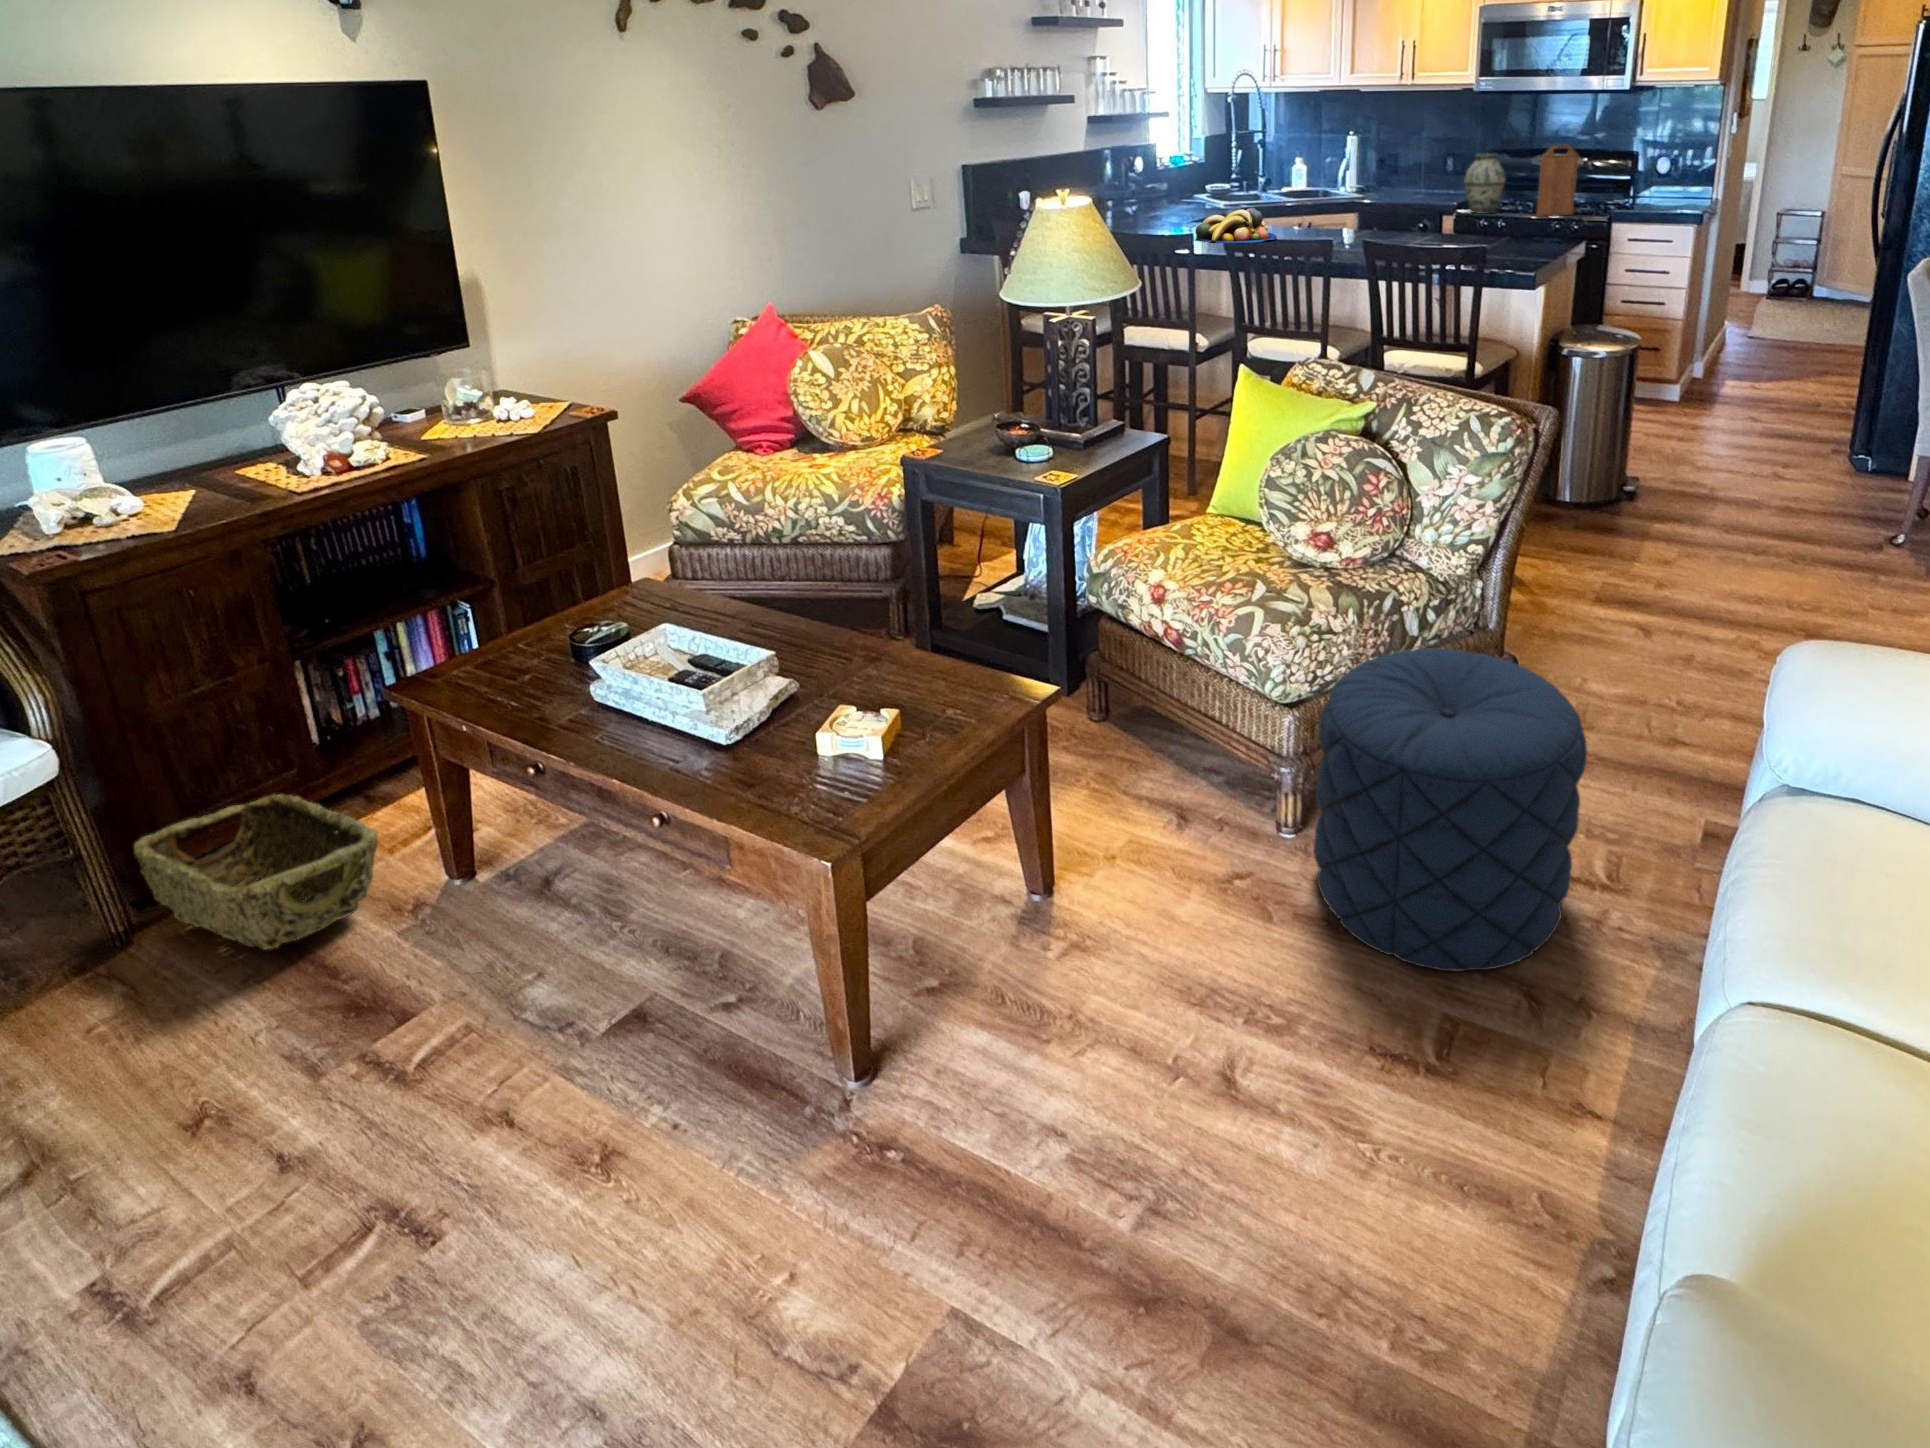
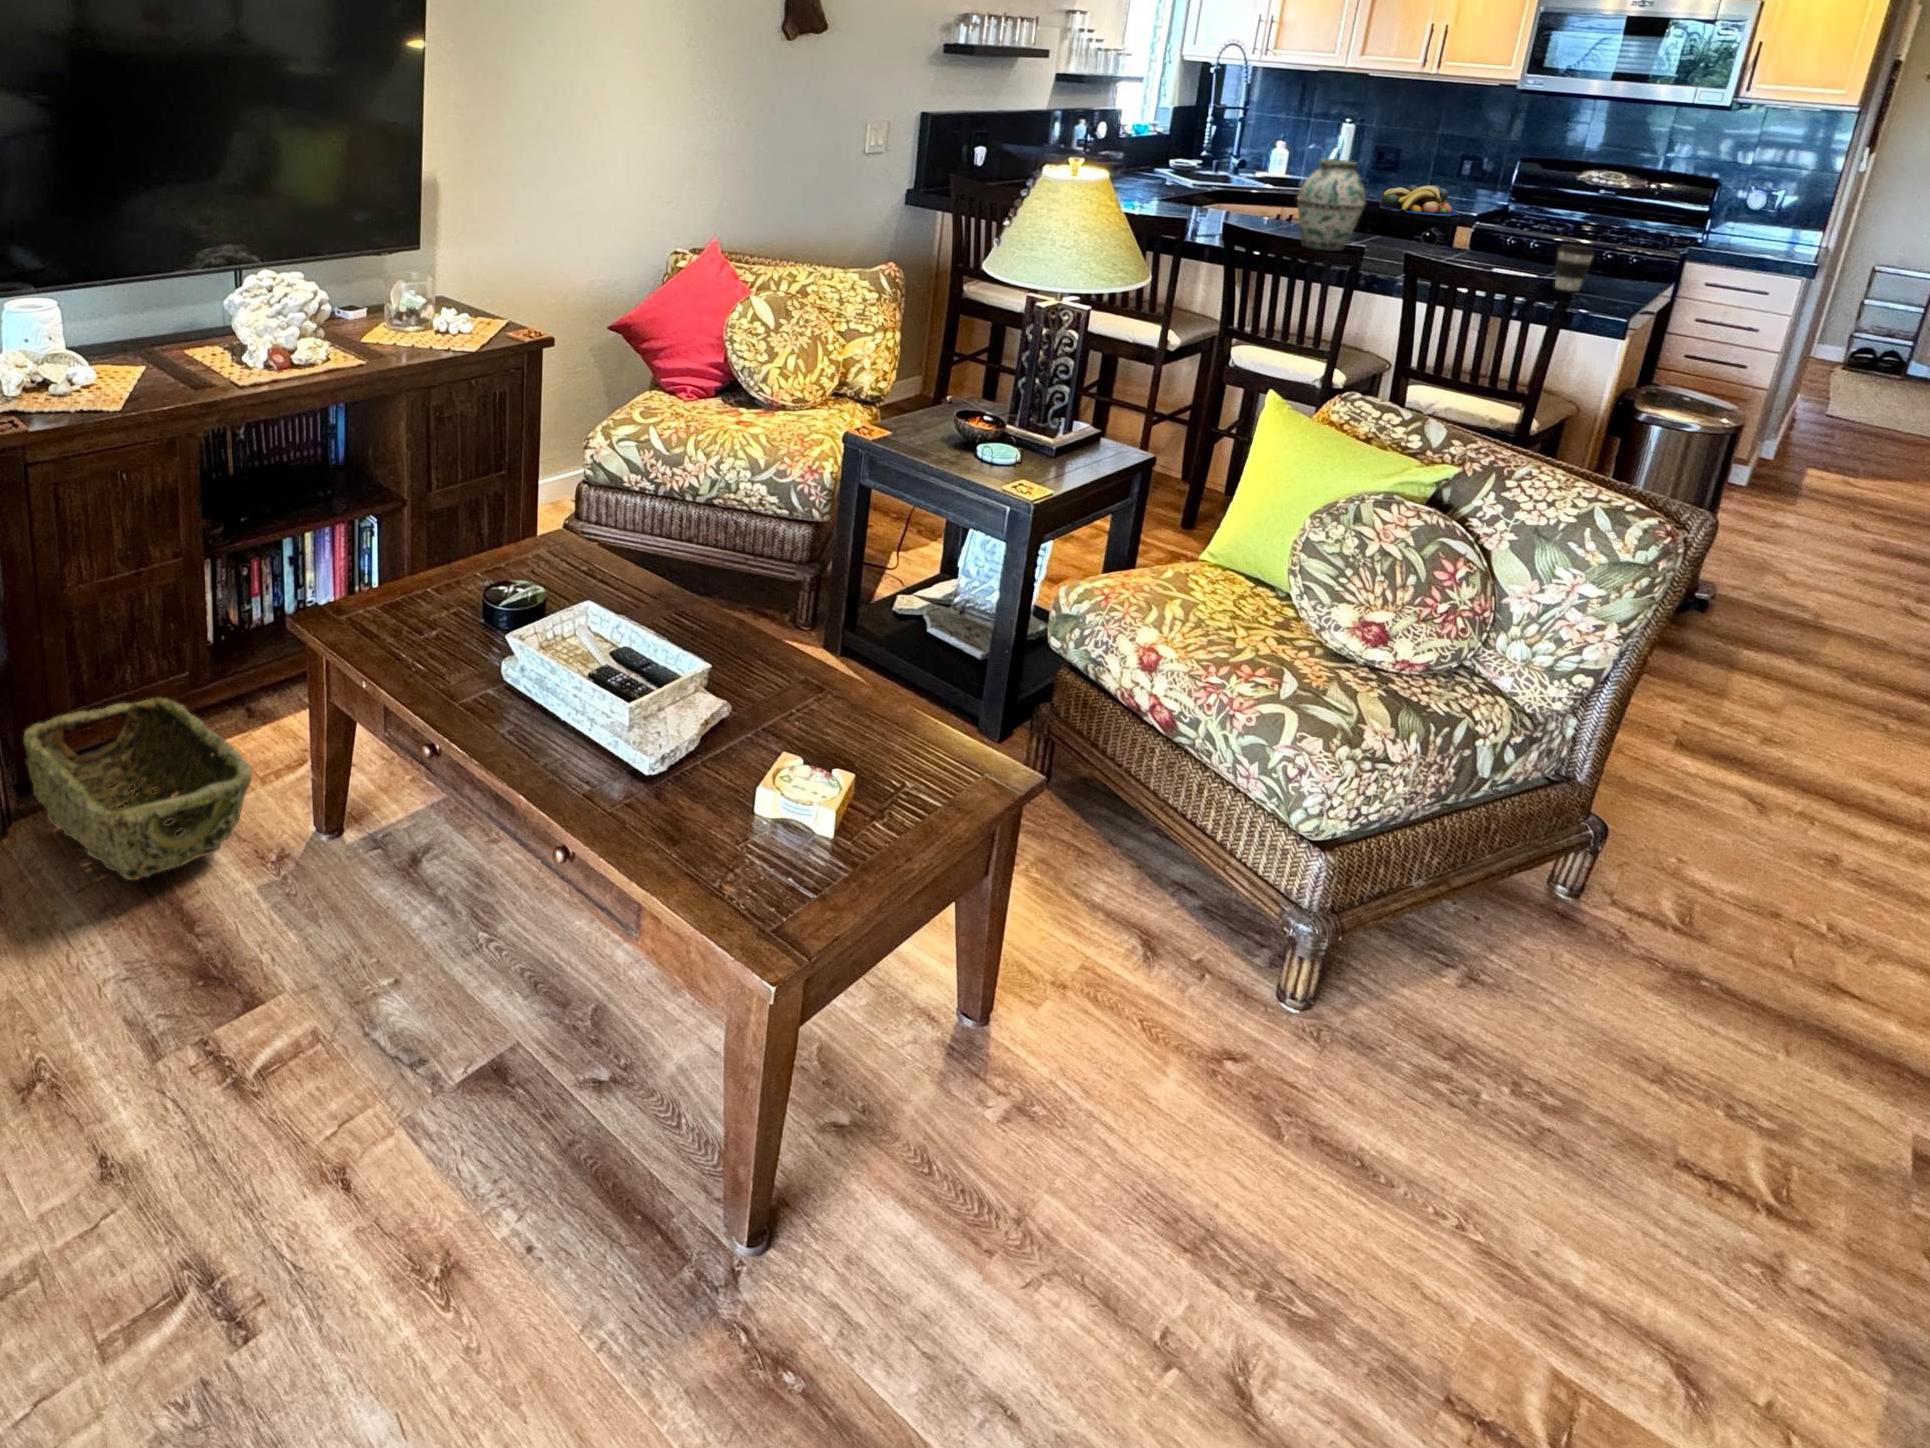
cutting board: present [1536,145,1579,217] -> none [1574,157,1641,241]
vase: present [1464,153,1506,214] -> present [1297,158,1366,251]
fruit bowl: present [1196,208,1277,243] -> present [1380,185,1460,216]
coffee cup: none [1490,220,1517,258] -> present [1555,244,1595,291]
pouf: present [1314,648,1587,971] -> none [1339,813,1812,1315]

